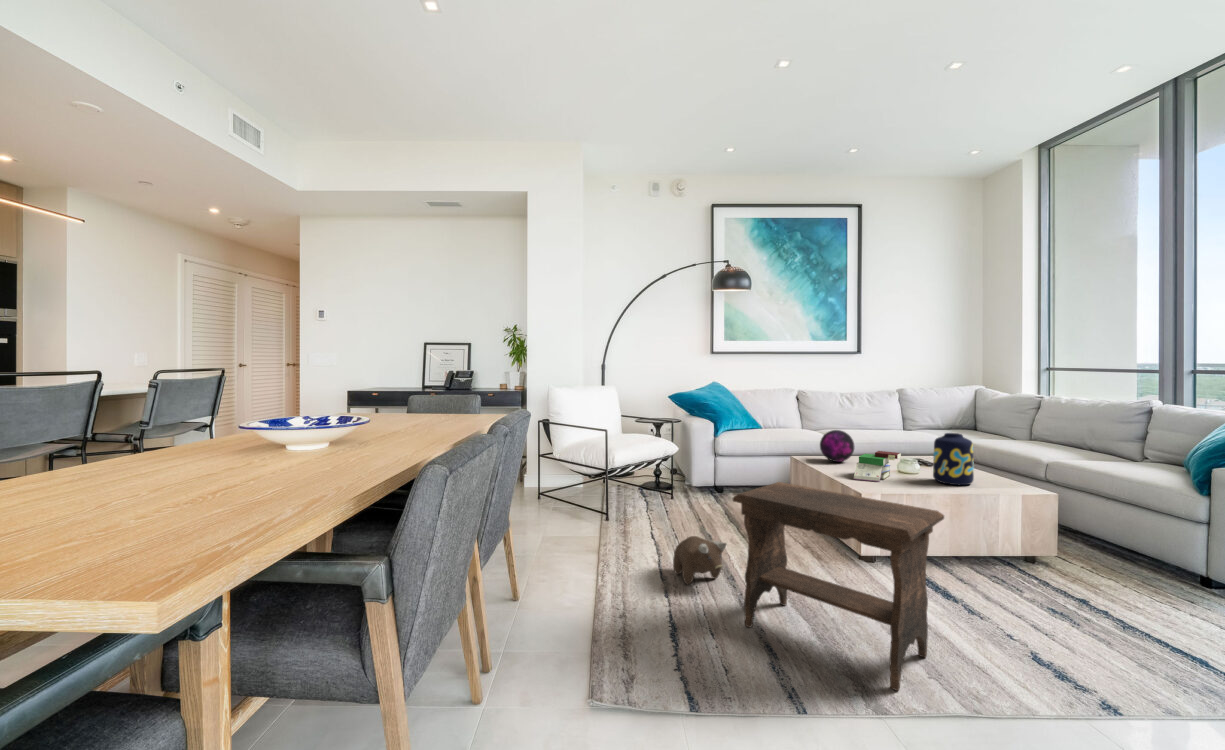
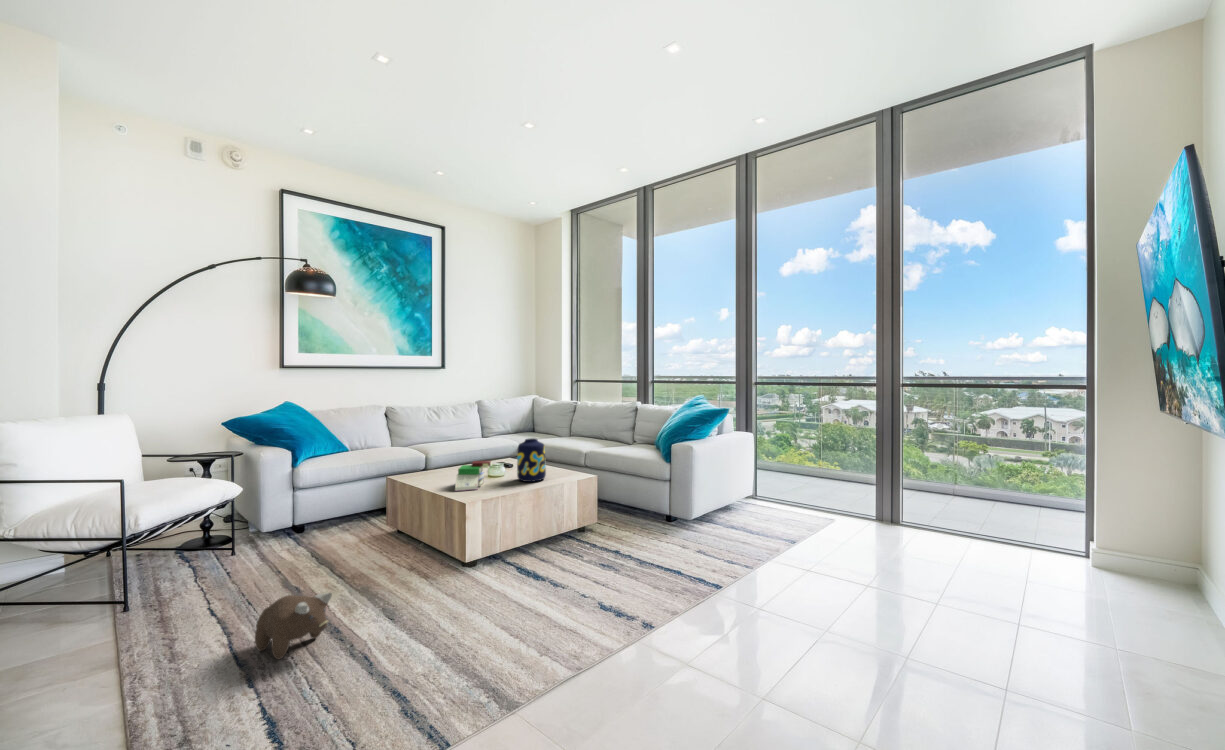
decorative orb: present [820,430,854,462] -> none [418,445,450,476]
footstool: present [733,482,944,691] -> none [347,510,545,680]

